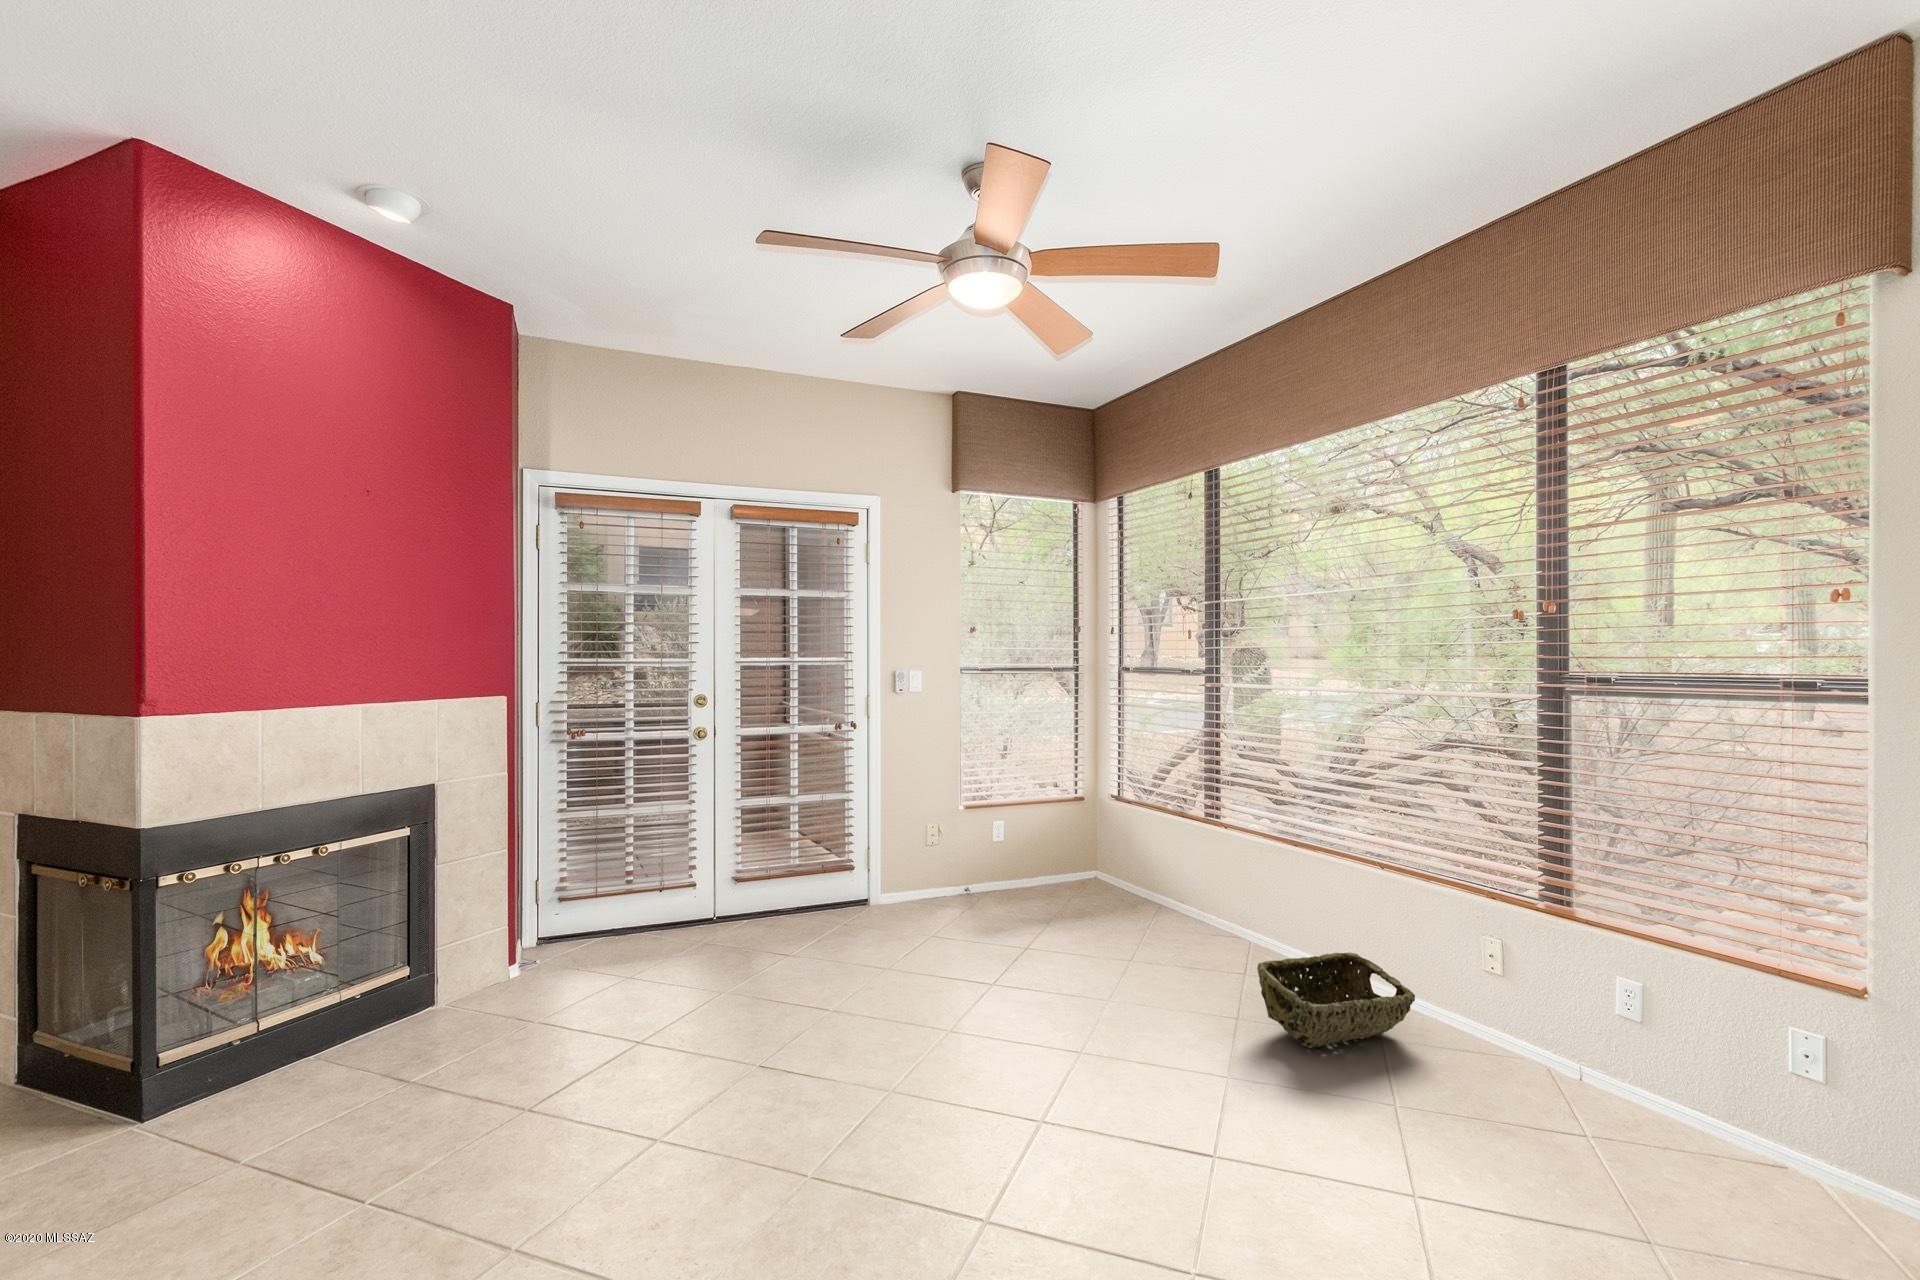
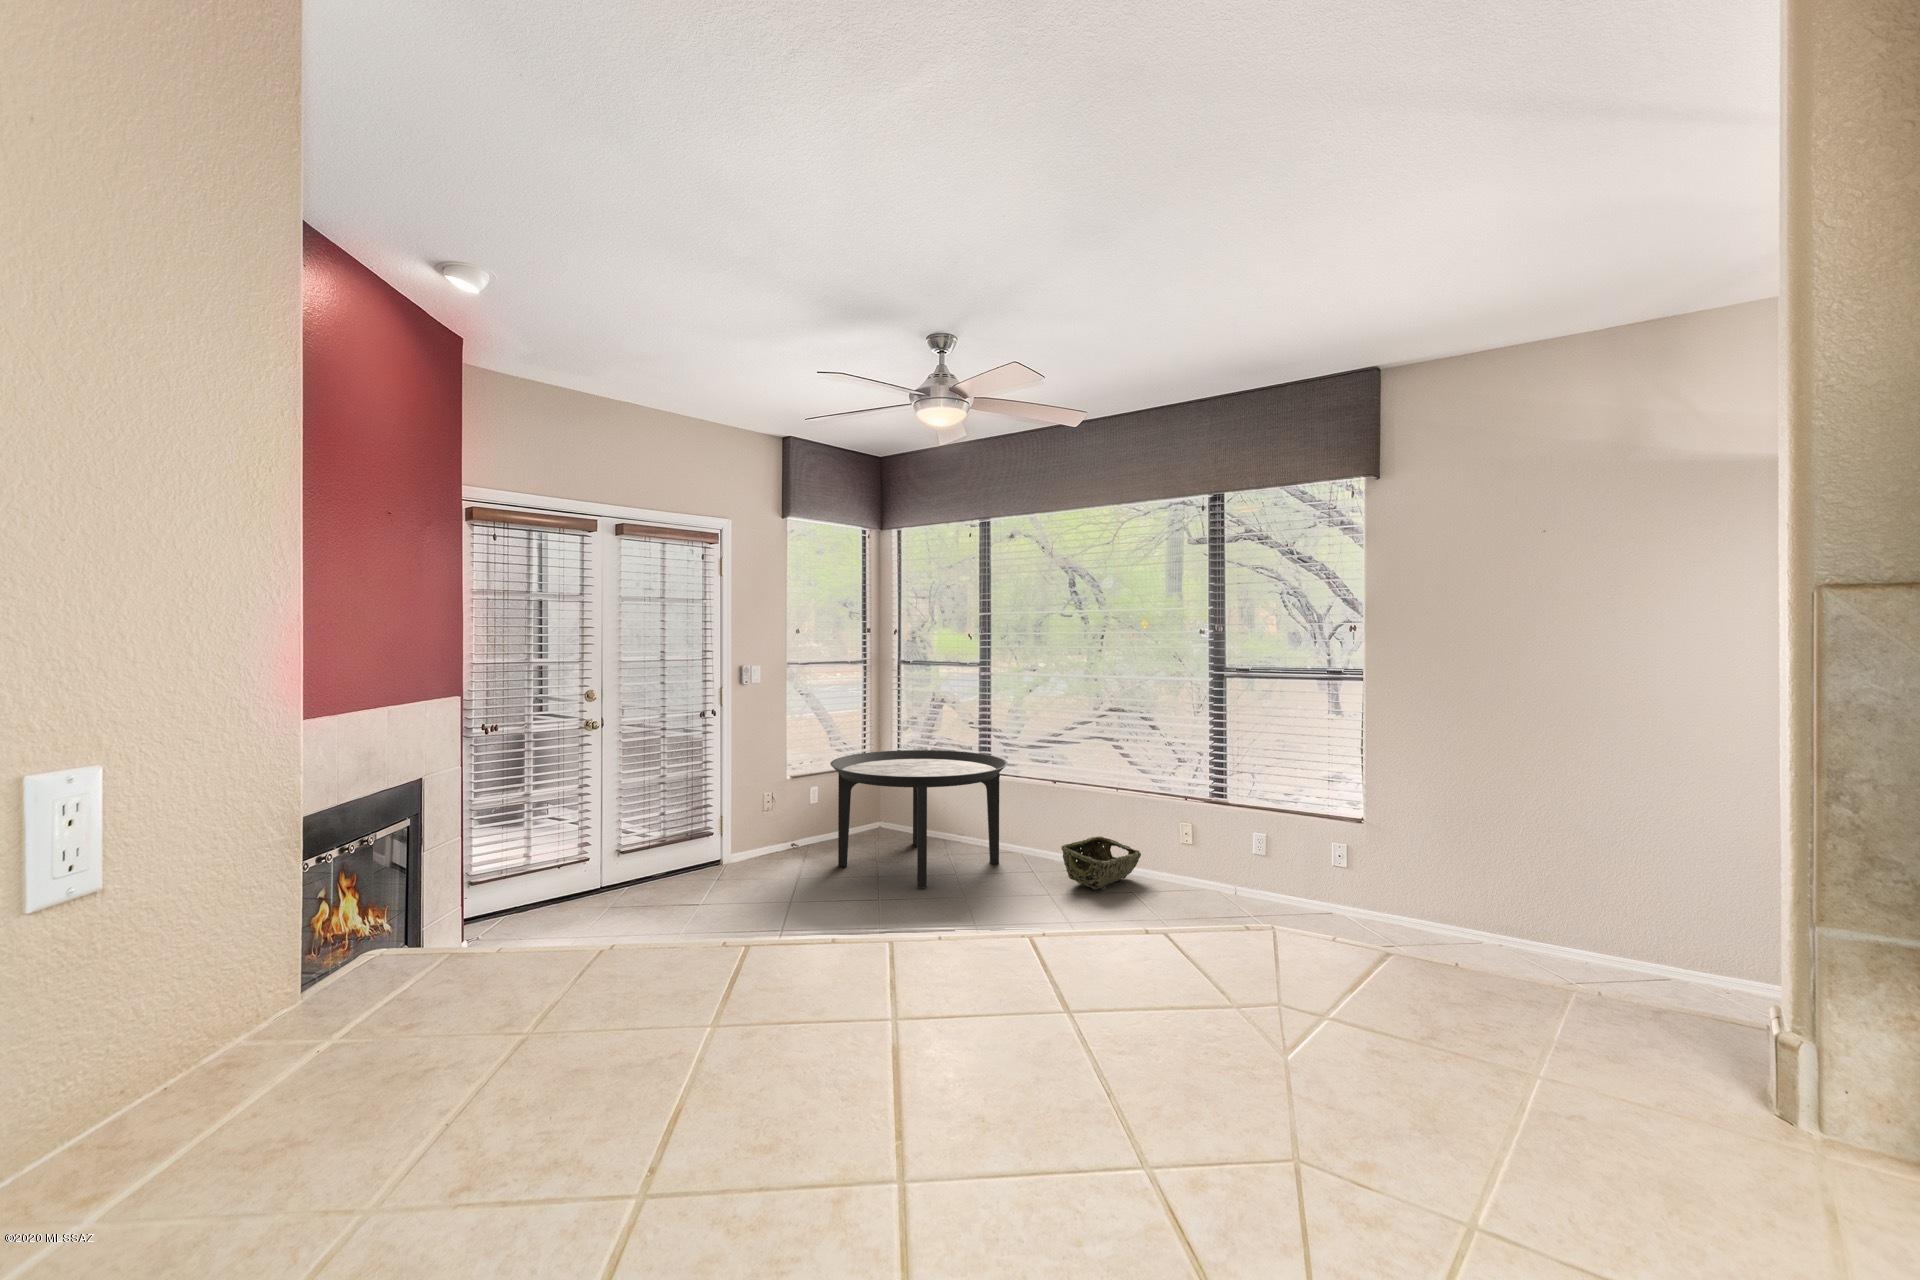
round table: none [962,785,1213,990] -> present [830,750,1008,888]

